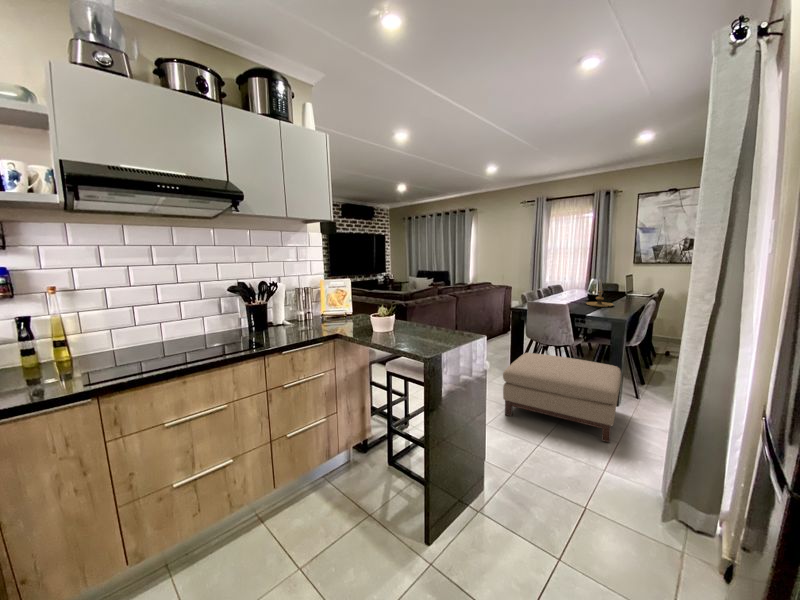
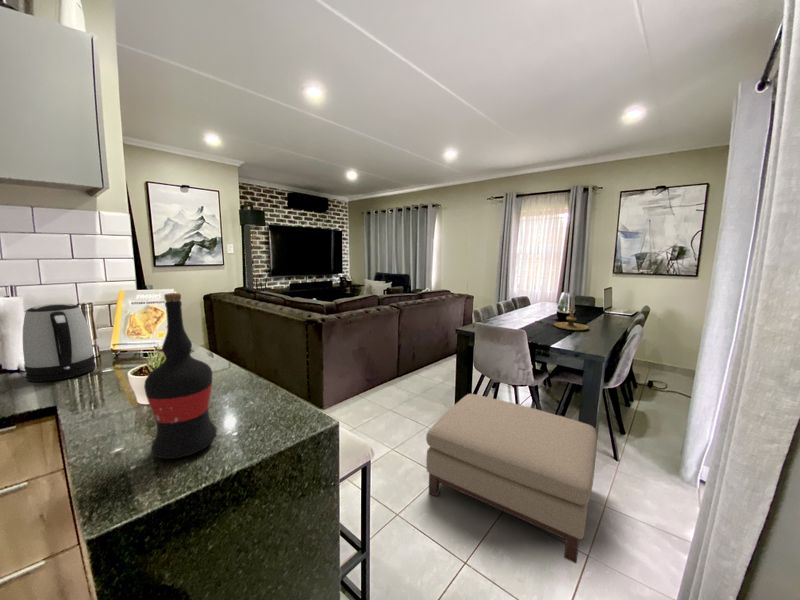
wine bottle: none [431,270,454,335] -> present [144,293,217,459]
kettle: none [315,284,343,324] -> present [23,304,96,382]

